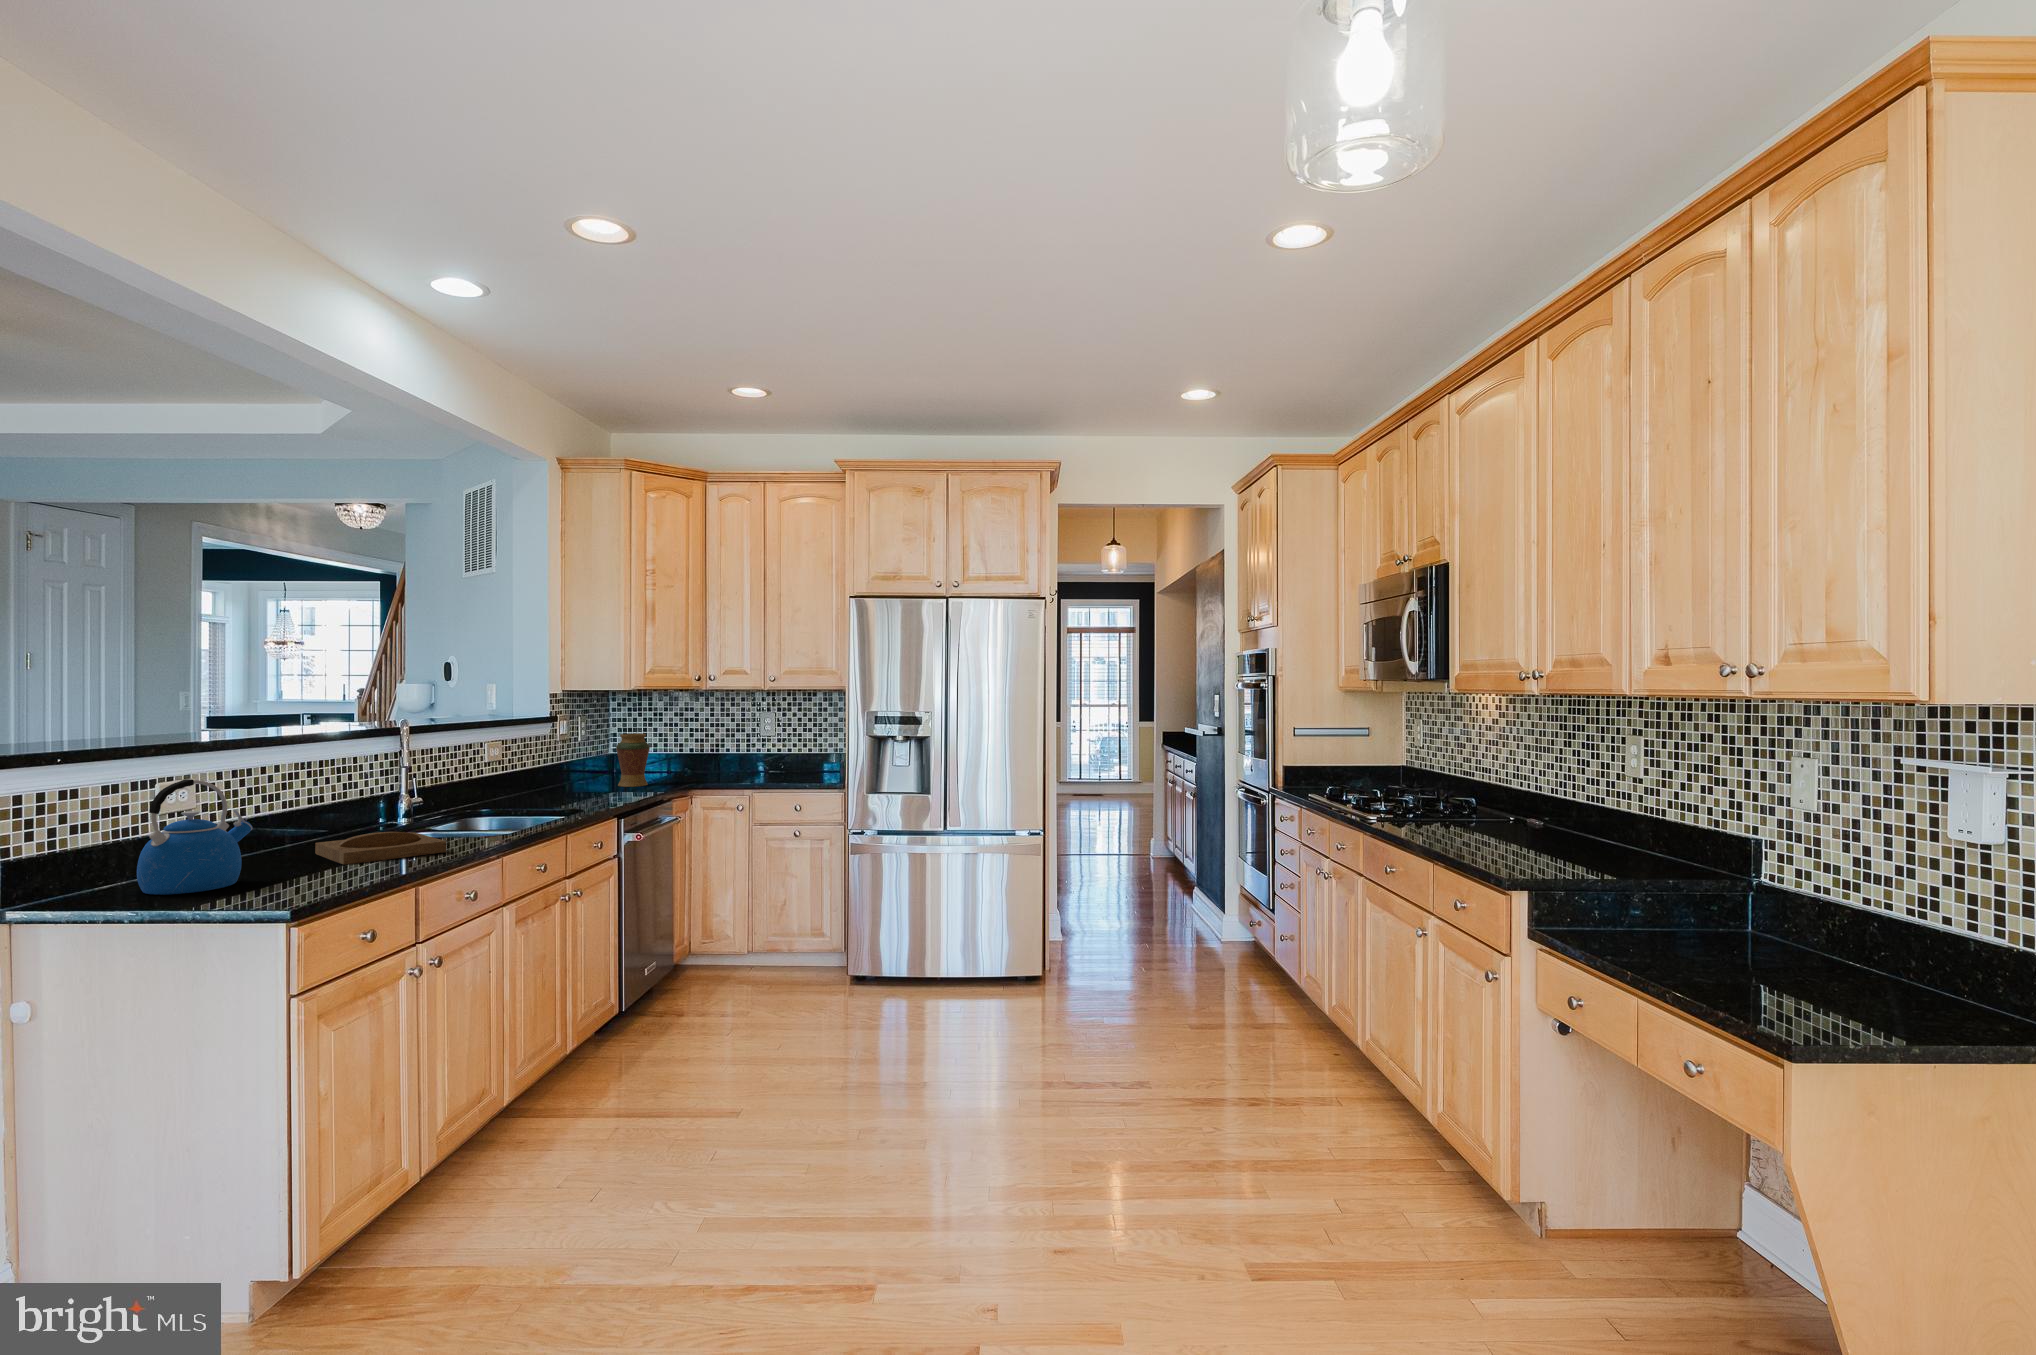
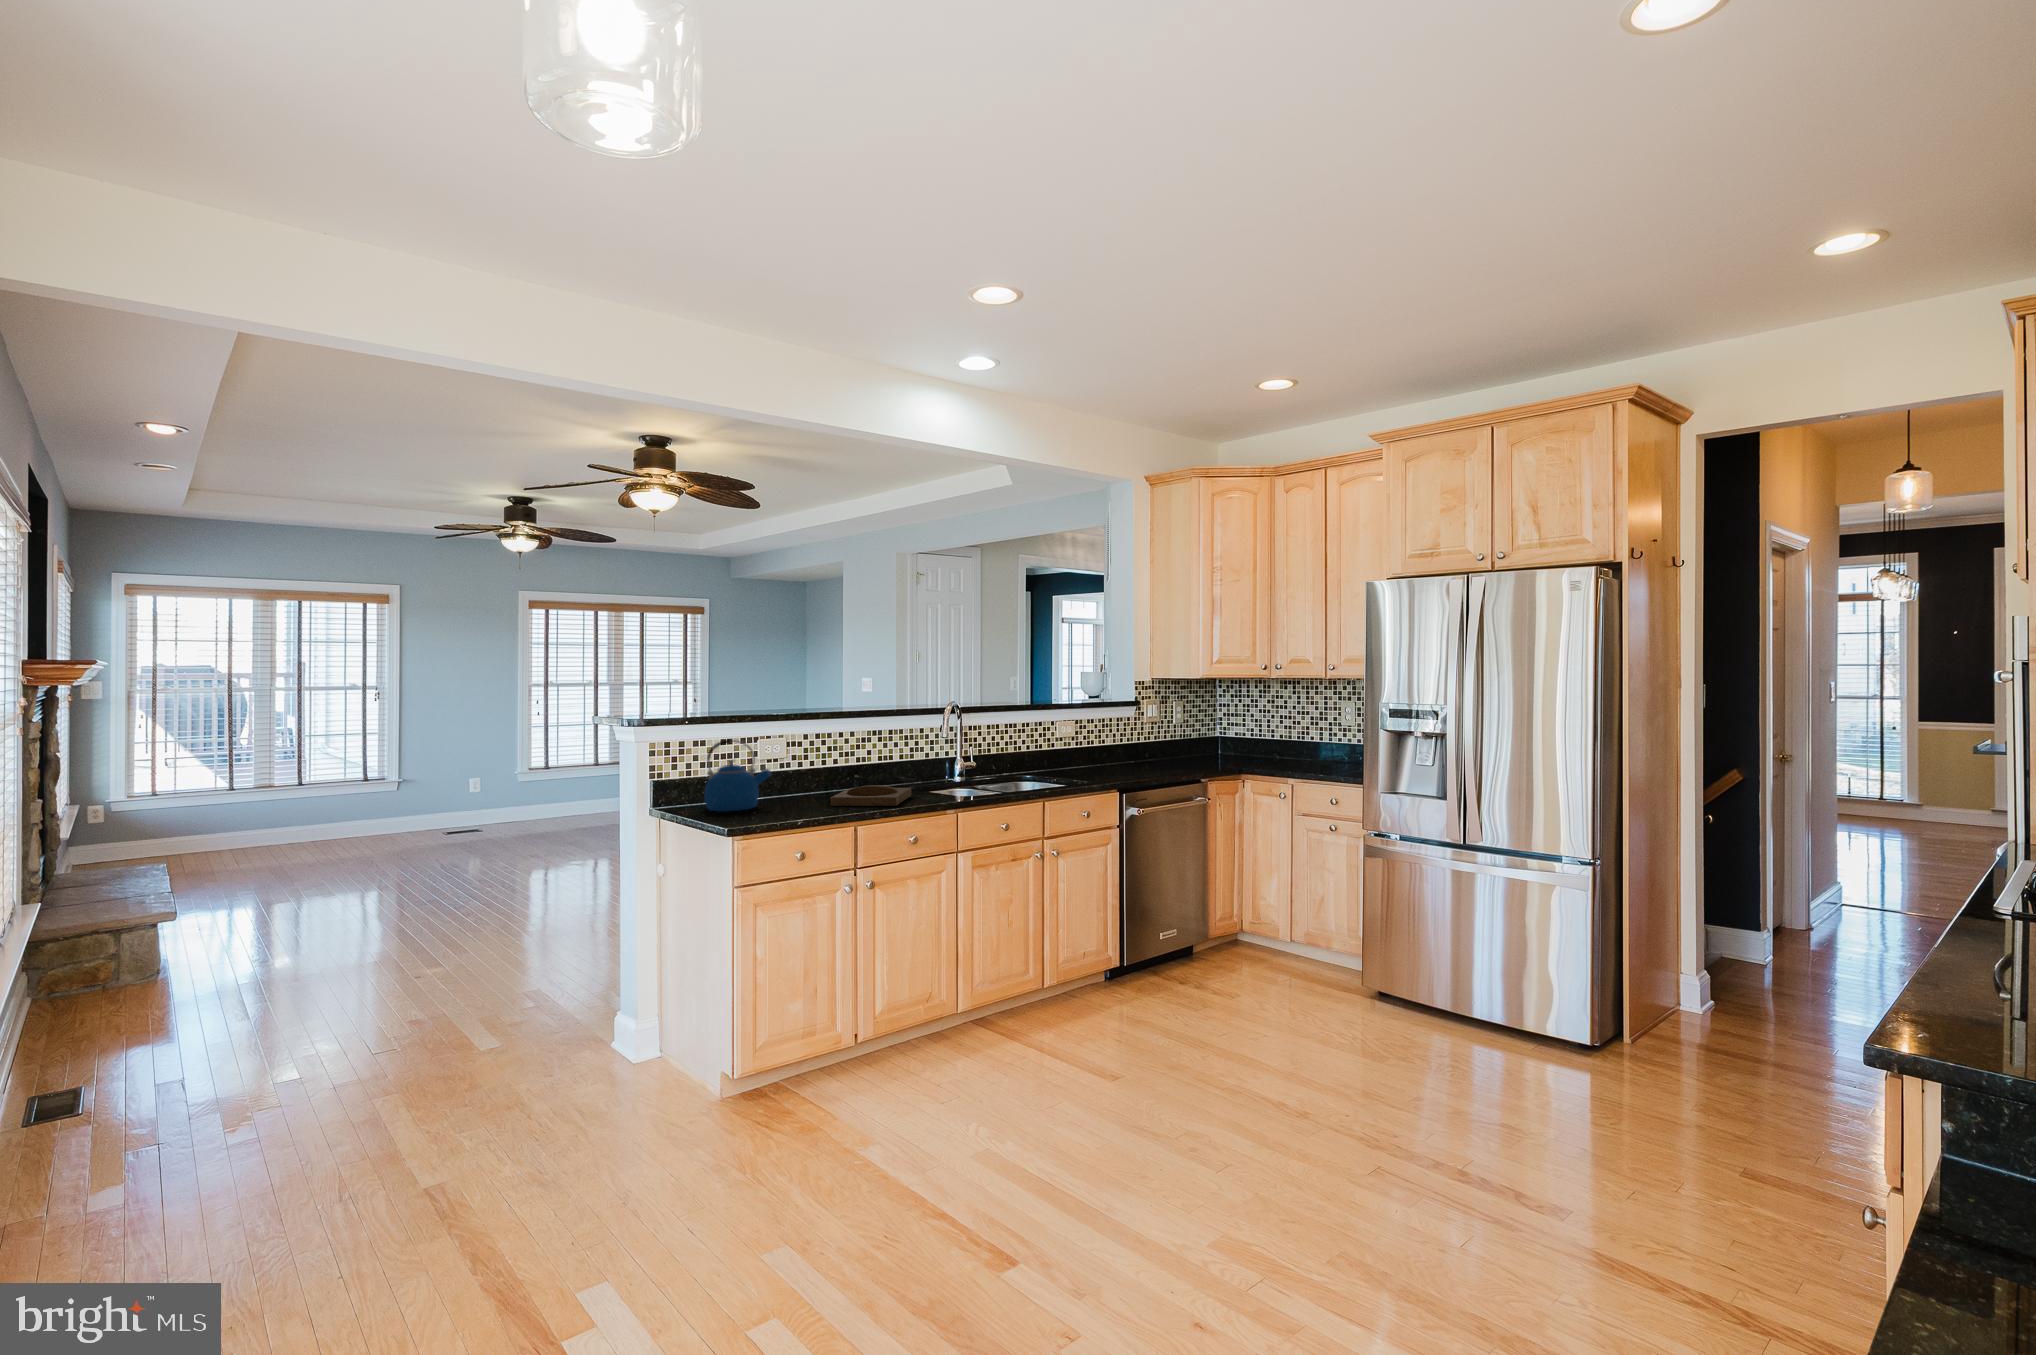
decorative vase: present [616,733,650,787] -> none [1207,718,1237,767]

